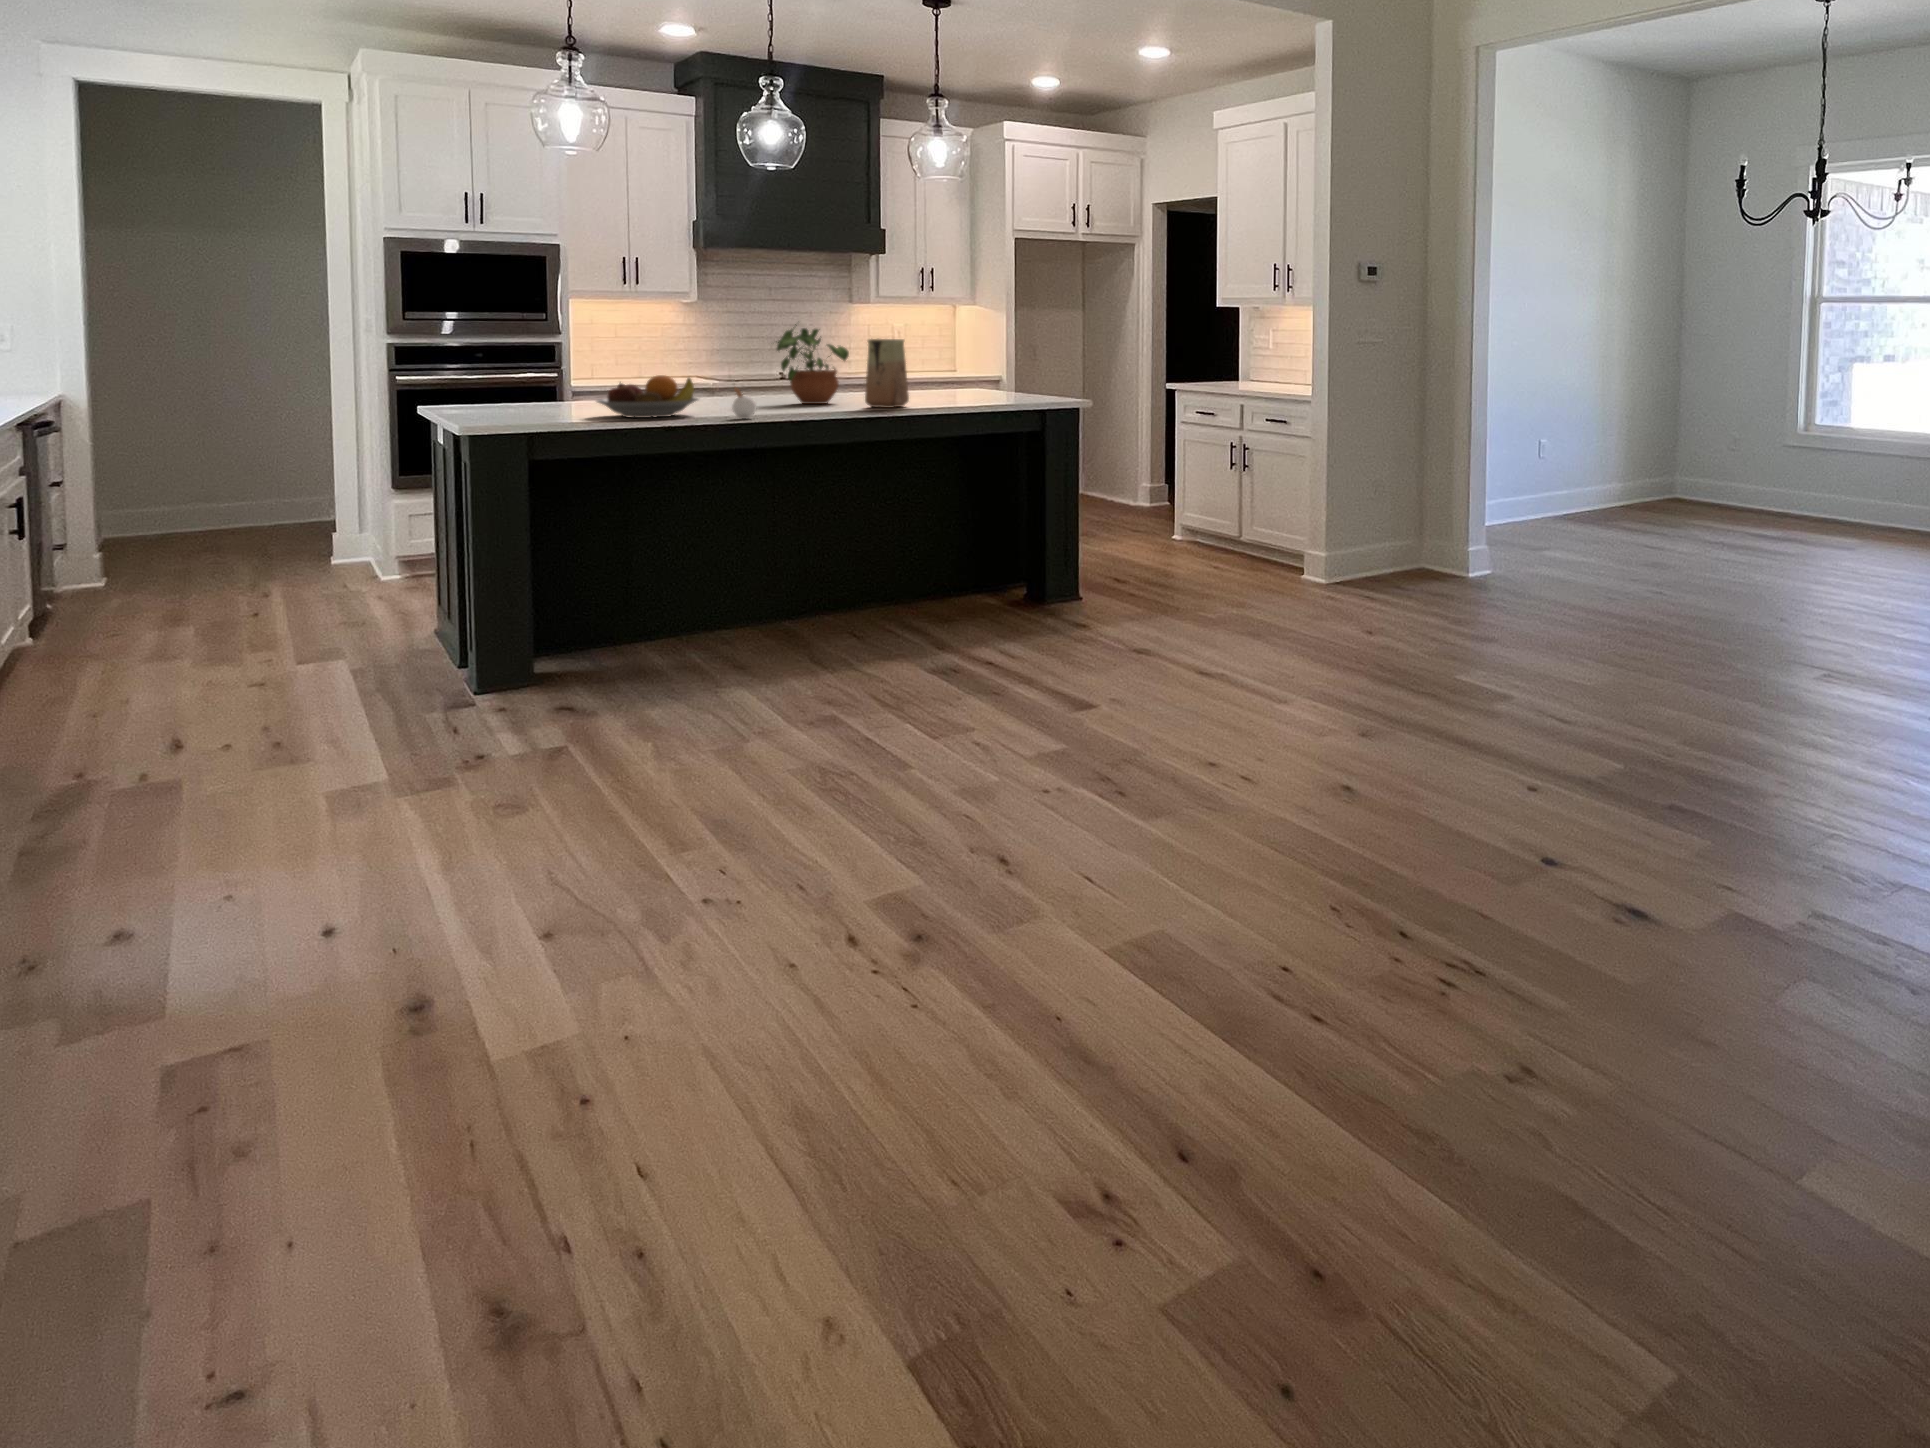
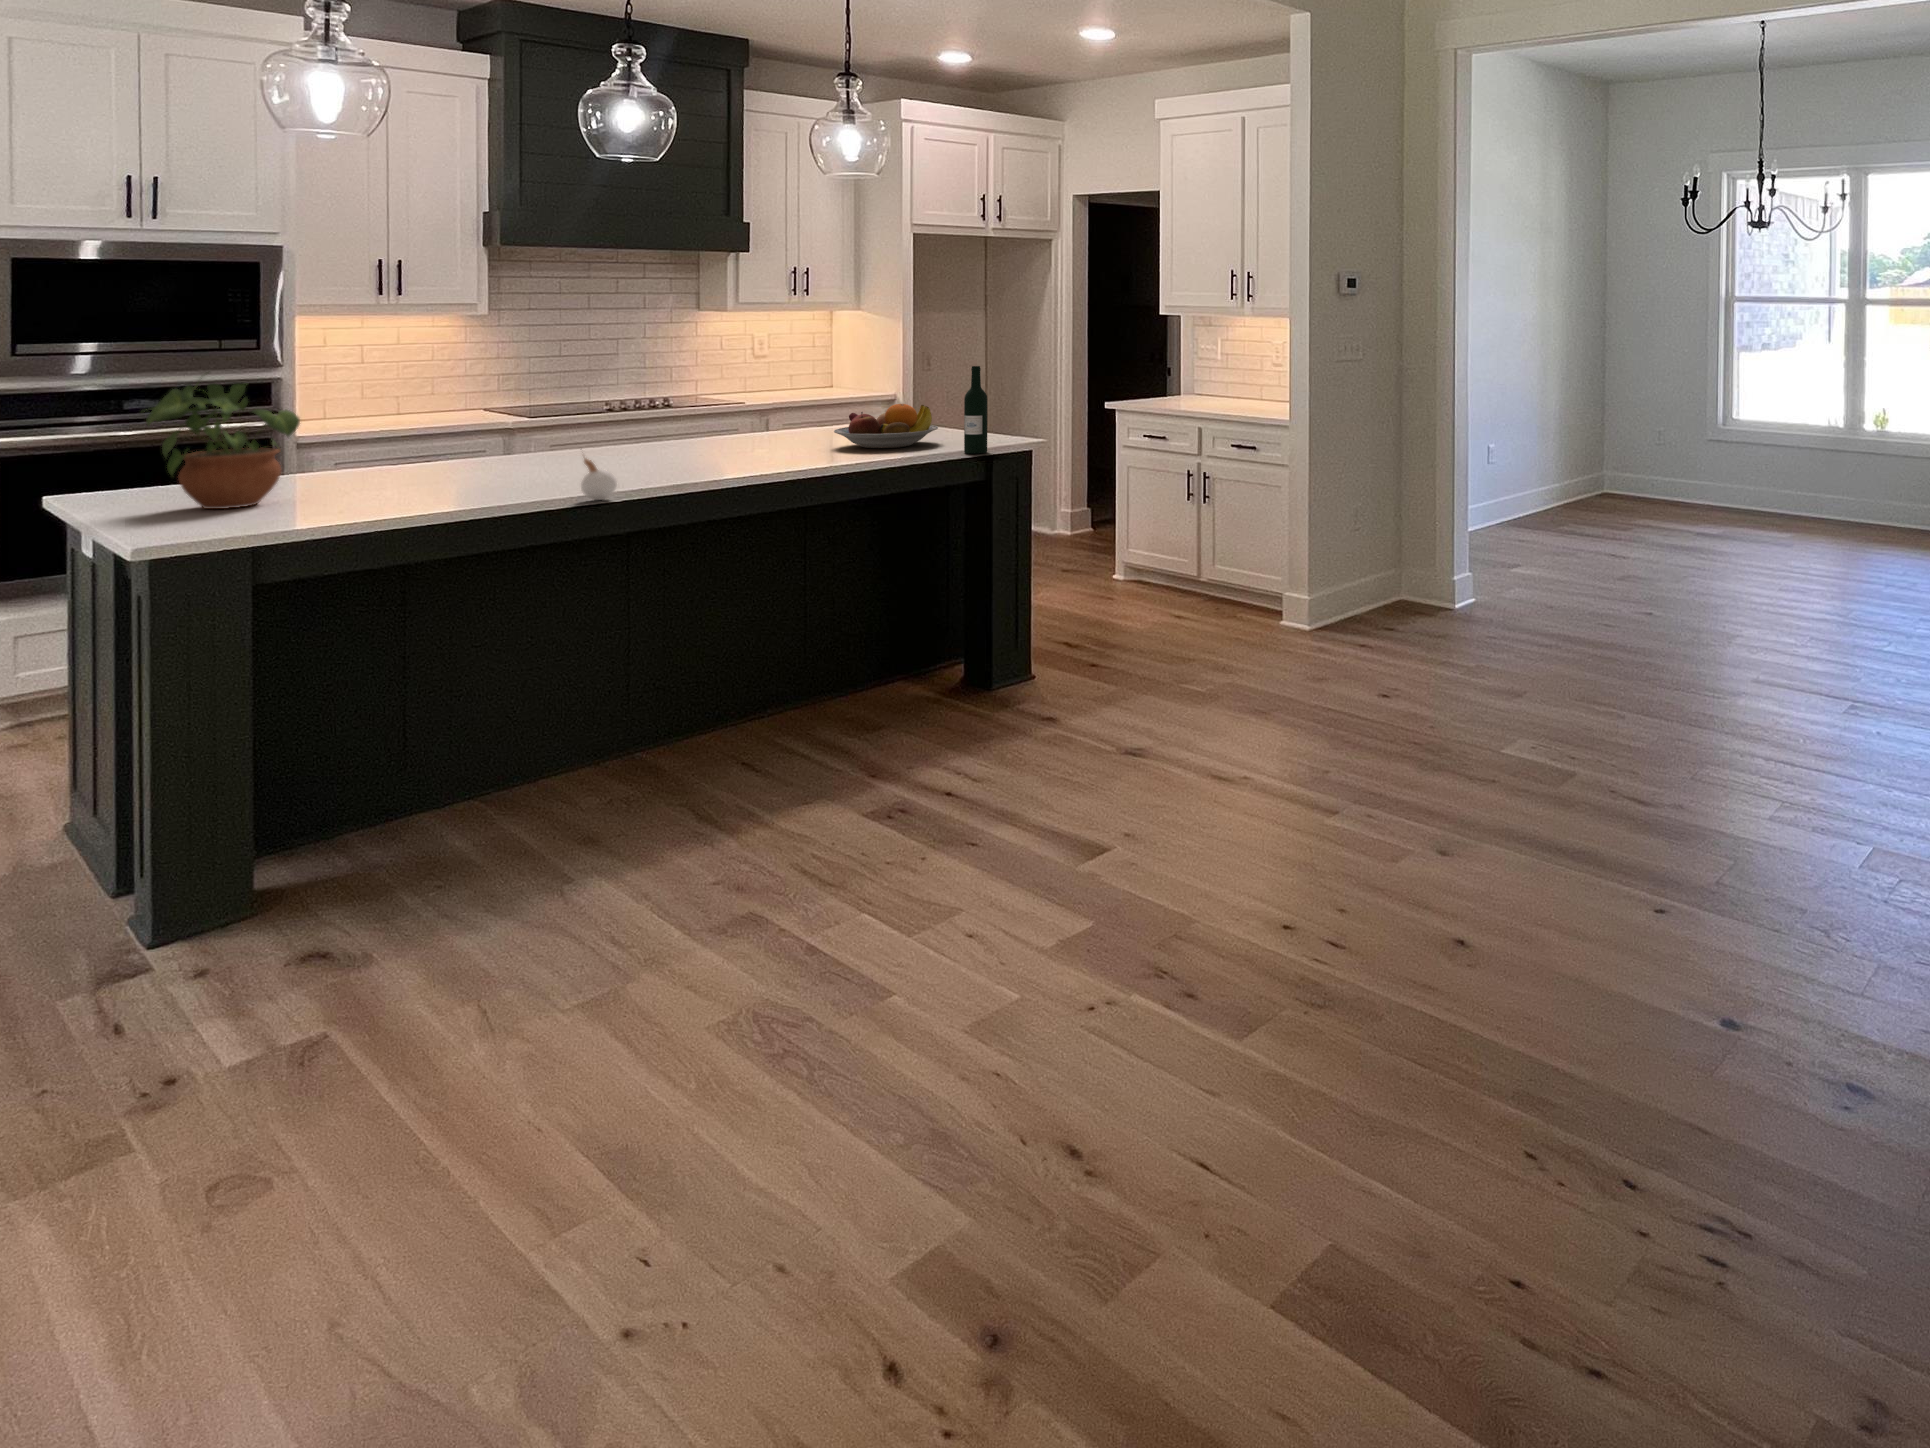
potted plant: present [776,324,849,404] -> present [144,383,300,509]
wine bottle: none [1020,333,1039,405] -> present [964,366,987,454]
vase: present [865,339,909,408] -> none [760,378,820,467]
fruit bowl: present [597,375,698,418] -> present [834,404,938,448]

